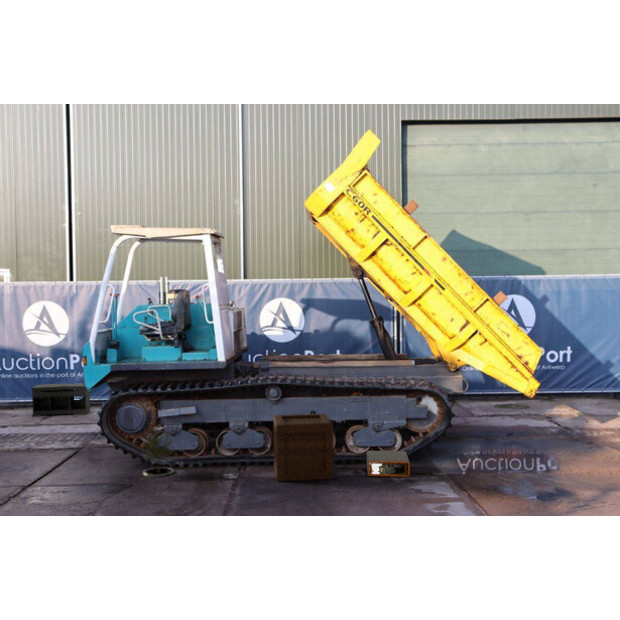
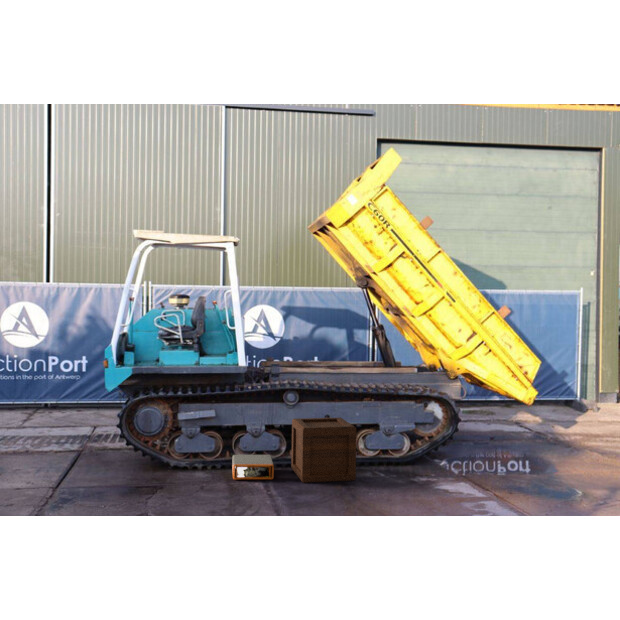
bench: present [32,383,90,416] -> none [10,386,69,419]
potted tree: present [143,423,174,477] -> none [163,422,197,479]
storage box: present [367,451,410,477] -> present [232,455,274,480]

